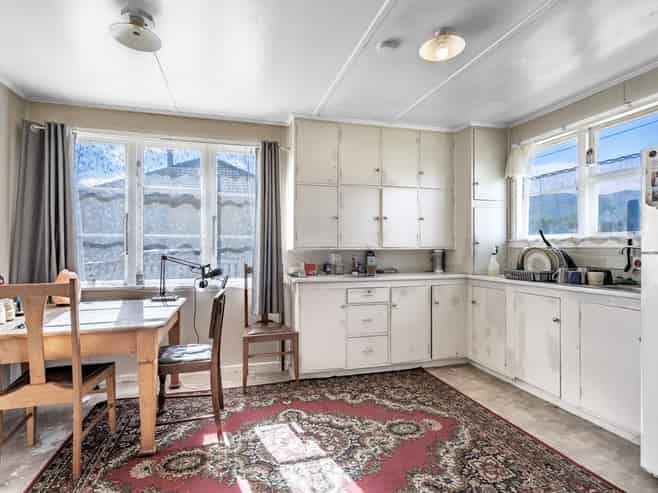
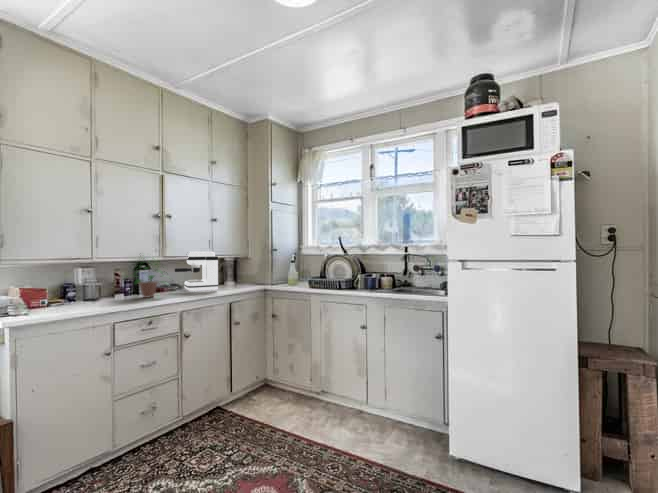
coffee maker: none [392,244,423,275] -> present [175,252,218,292]

